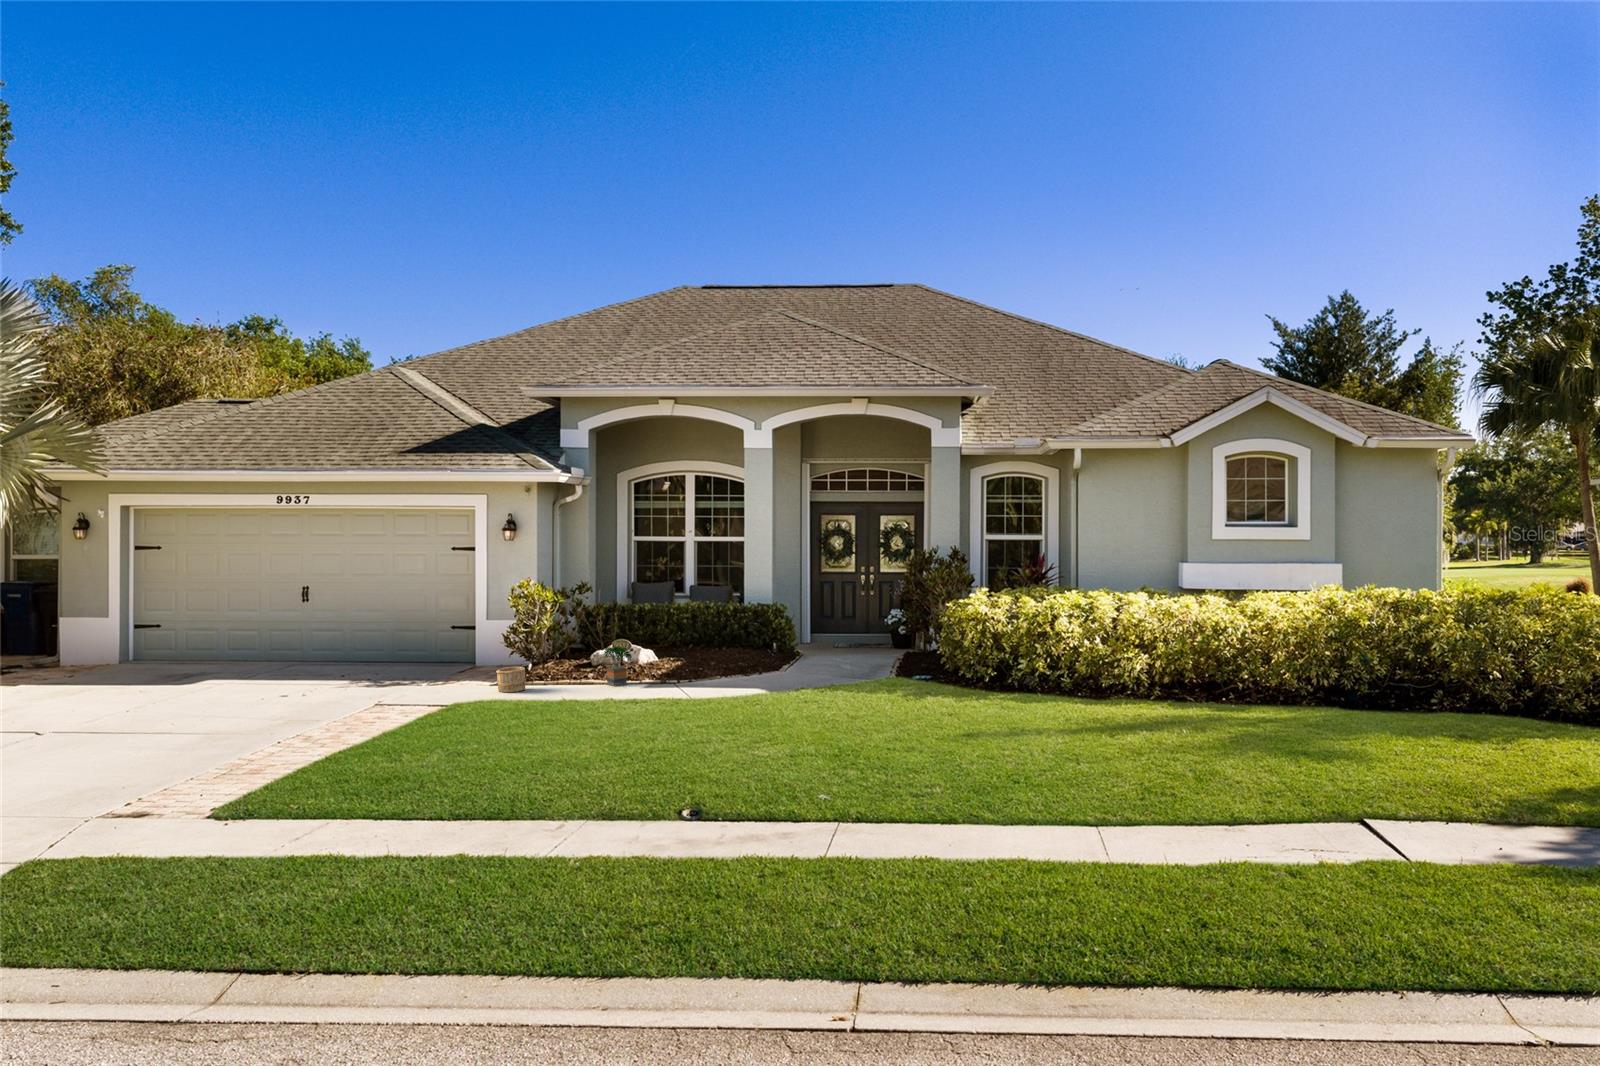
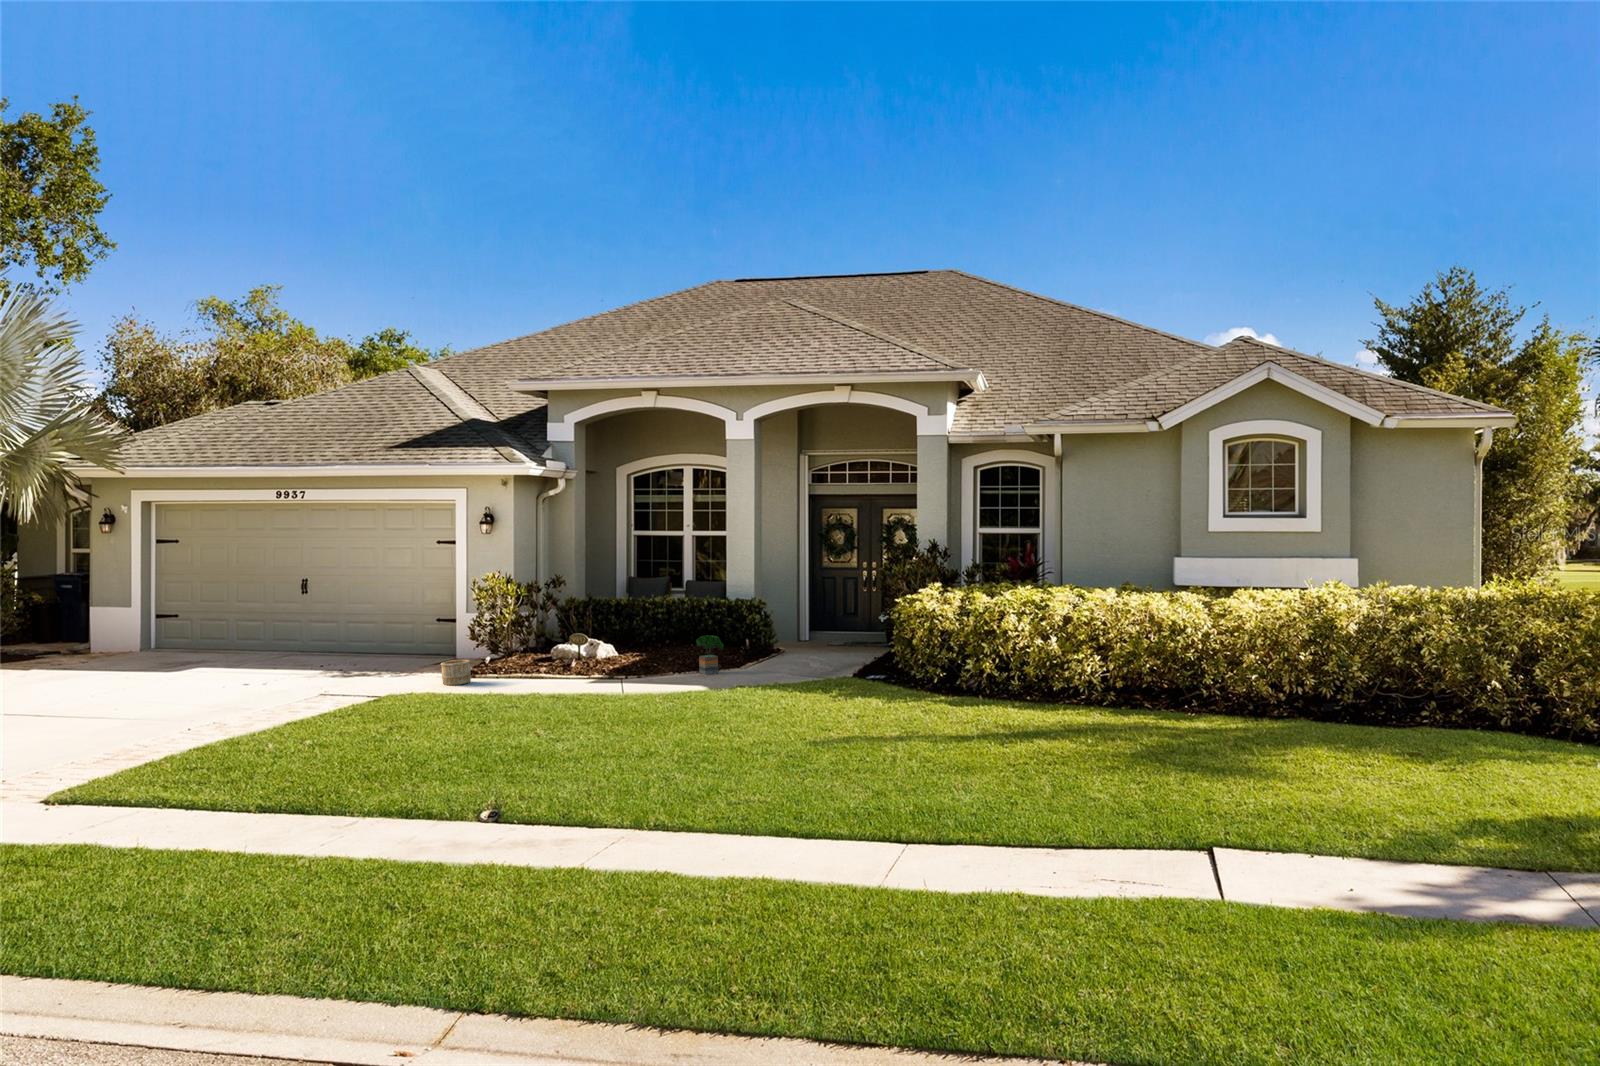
potted tree: present [604,647,632,687] -> present [696,635,723,675]

